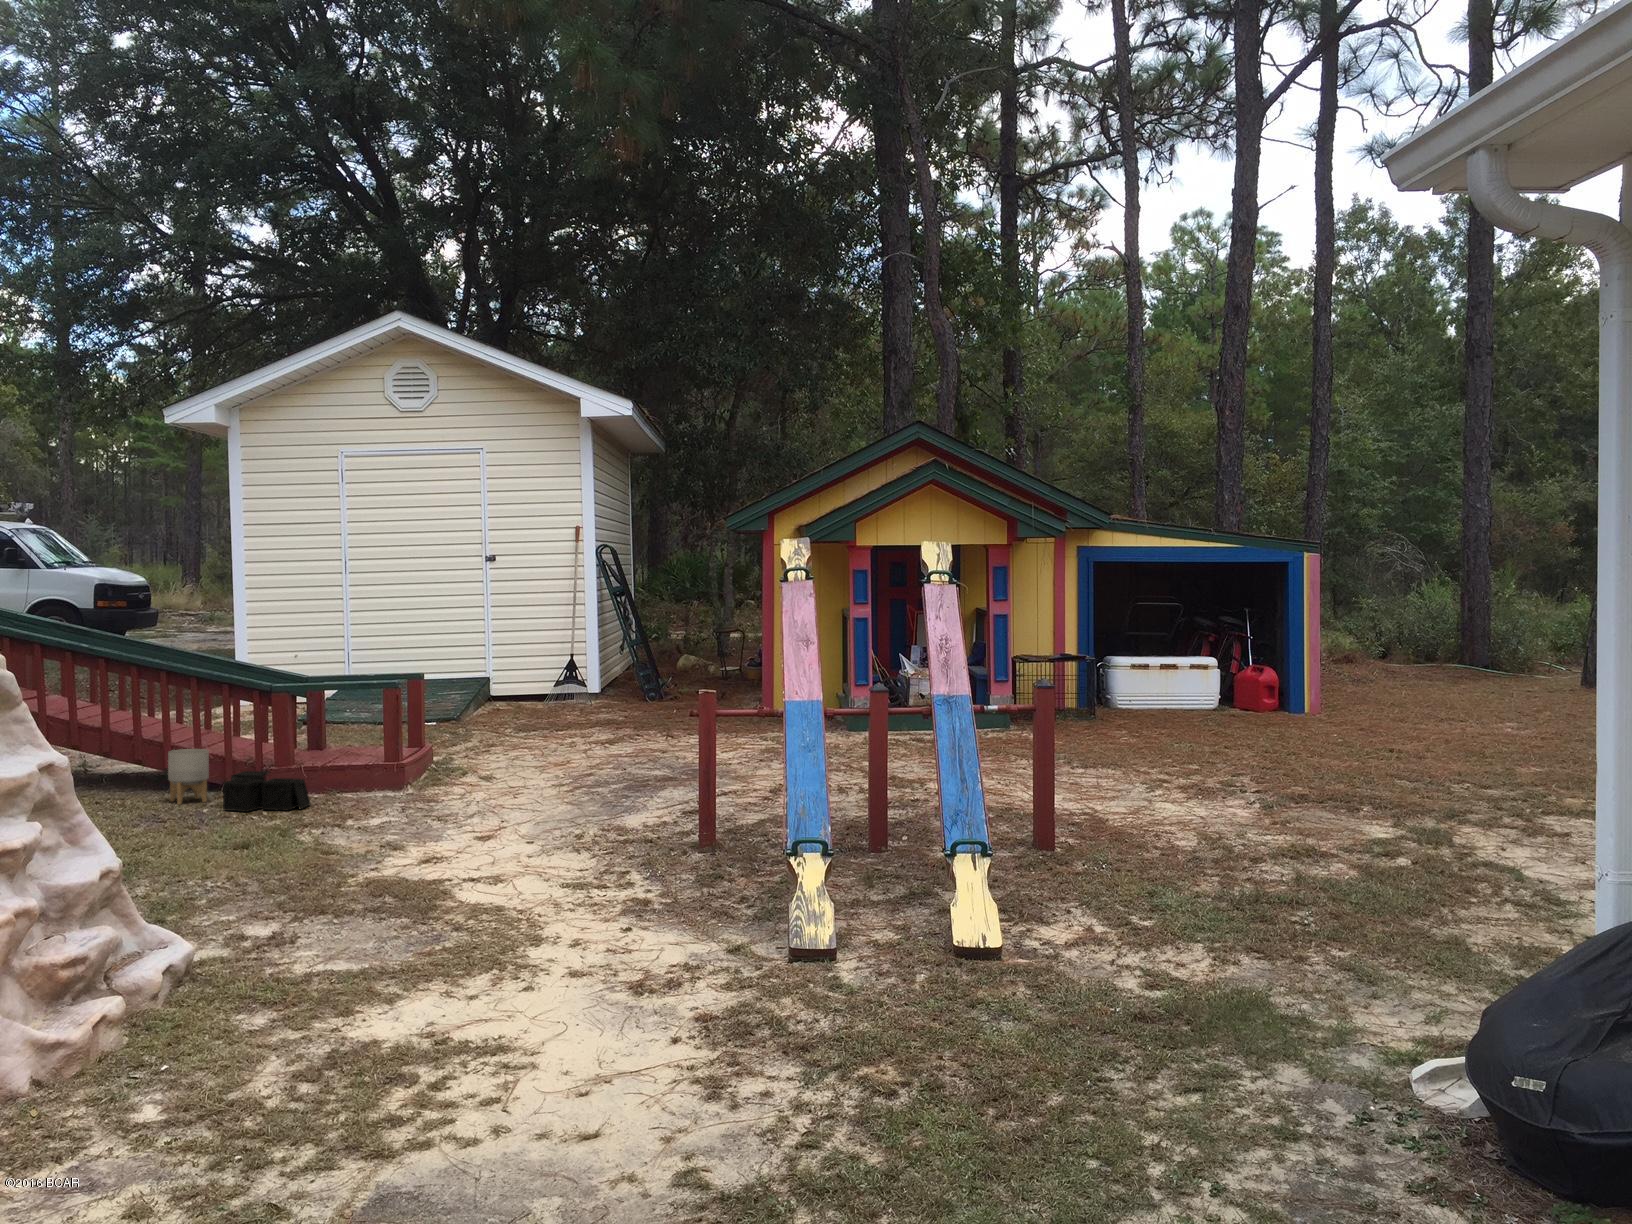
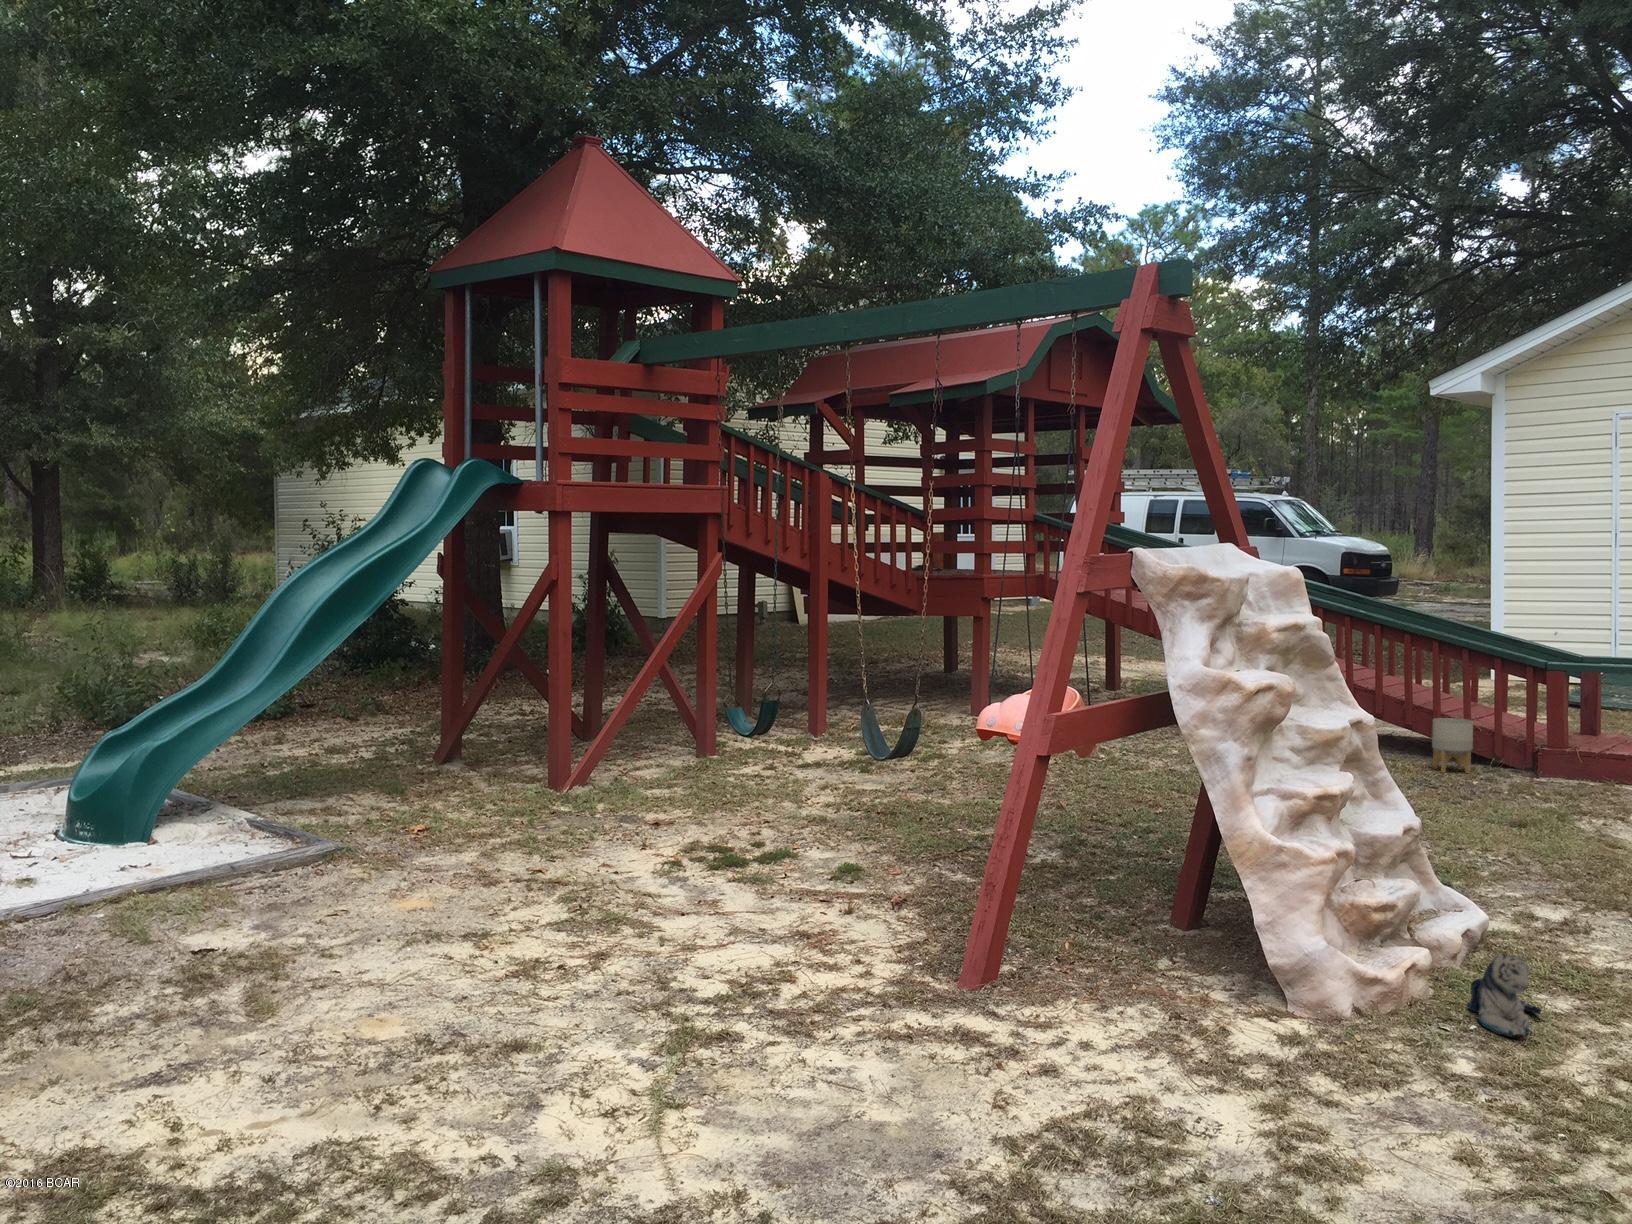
storage bin: present [223,771,310,812] -> none [1488,746,1584,793]
plush toy: none [163,984,238,1068] -> present [1467,954,1541,1037]

